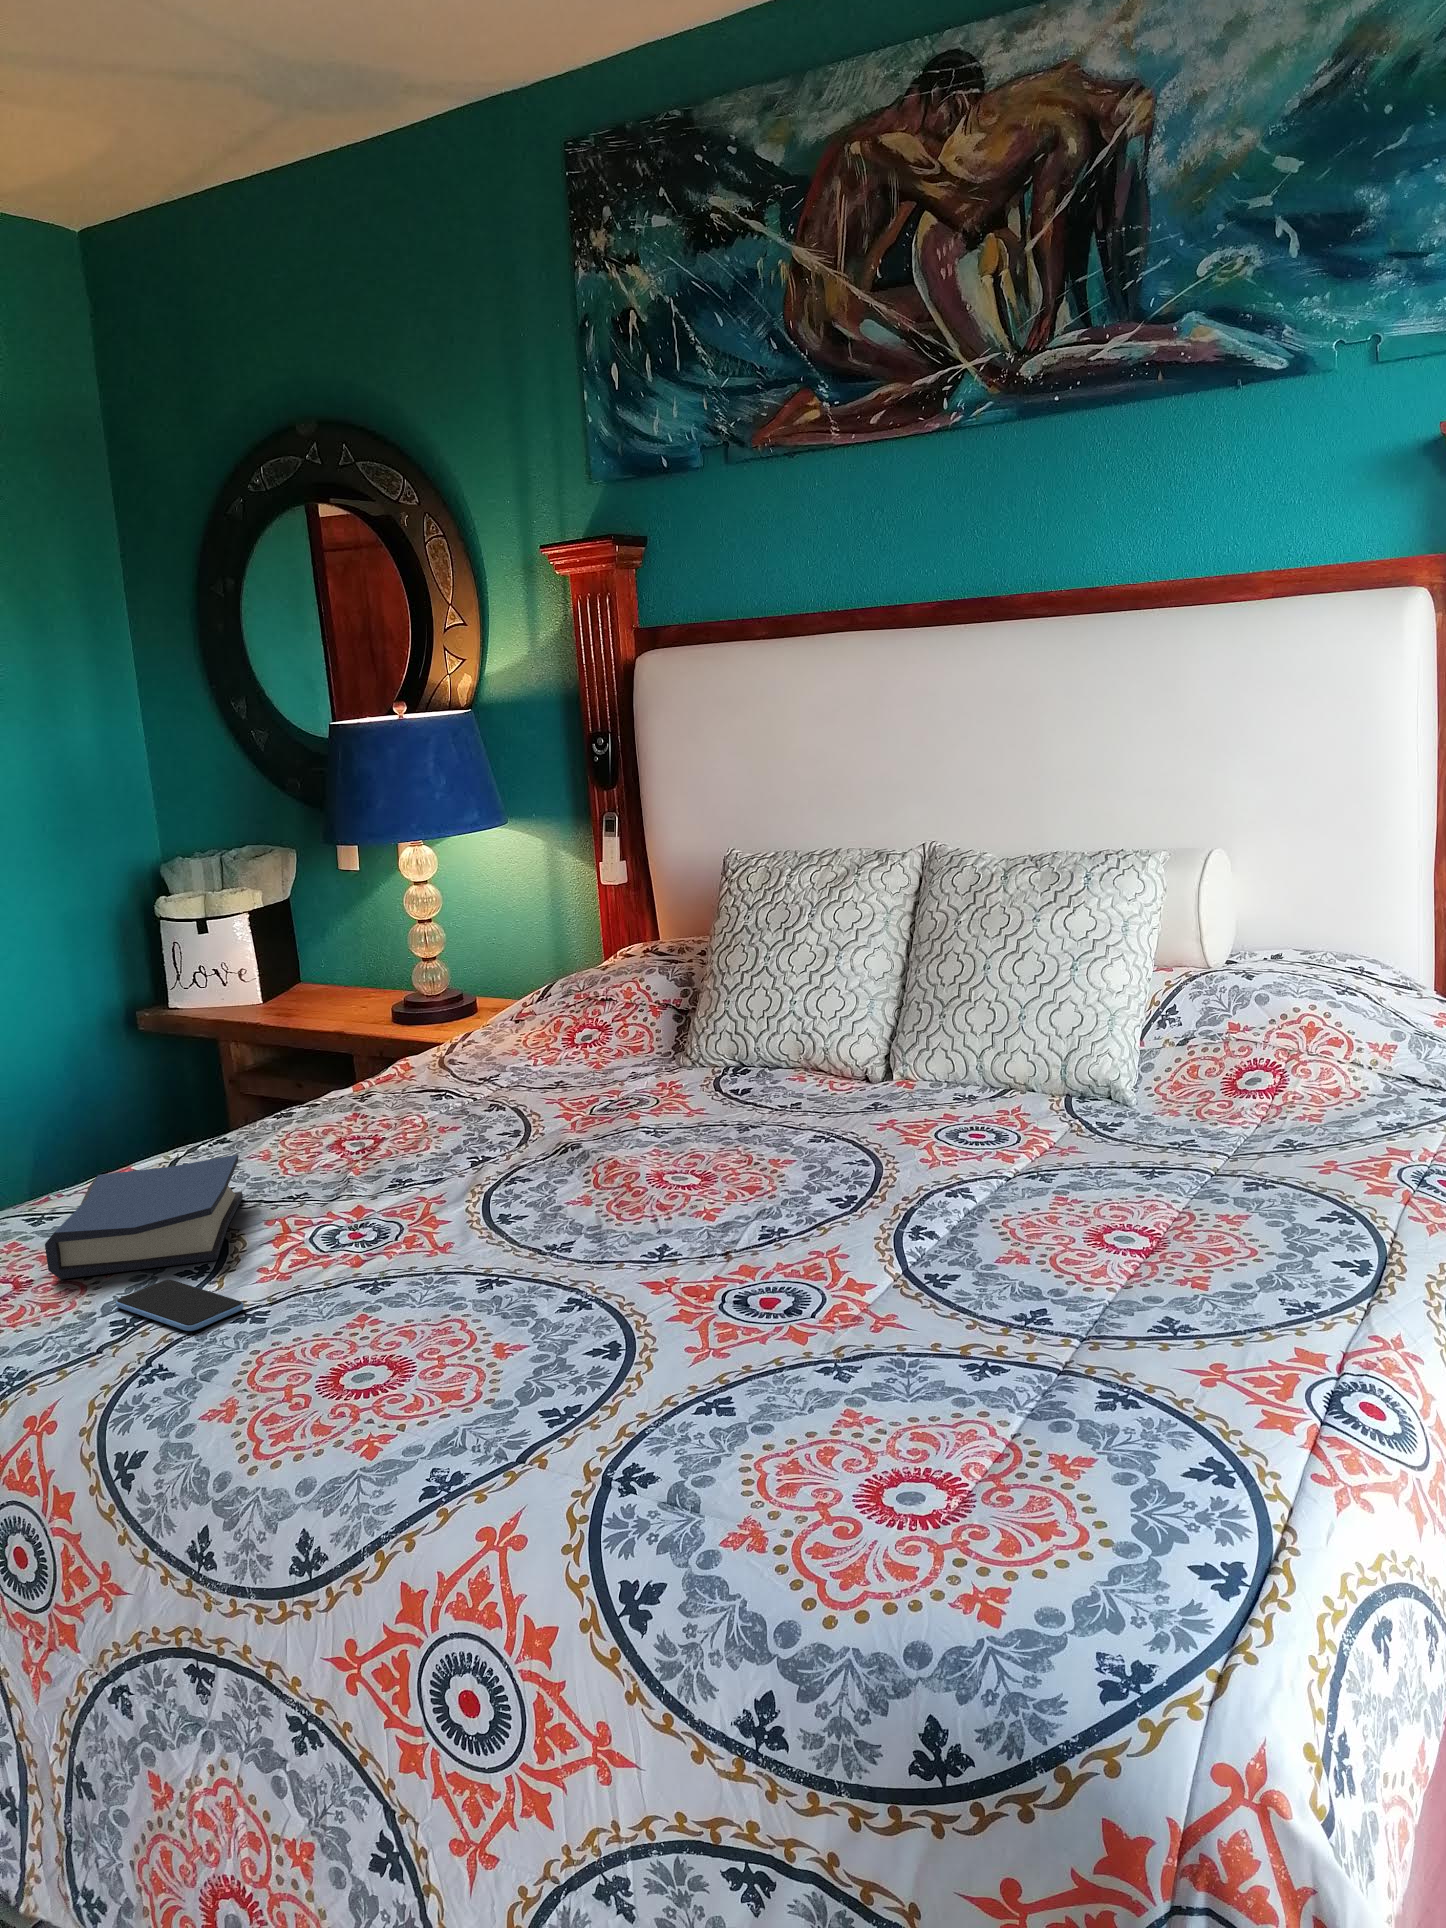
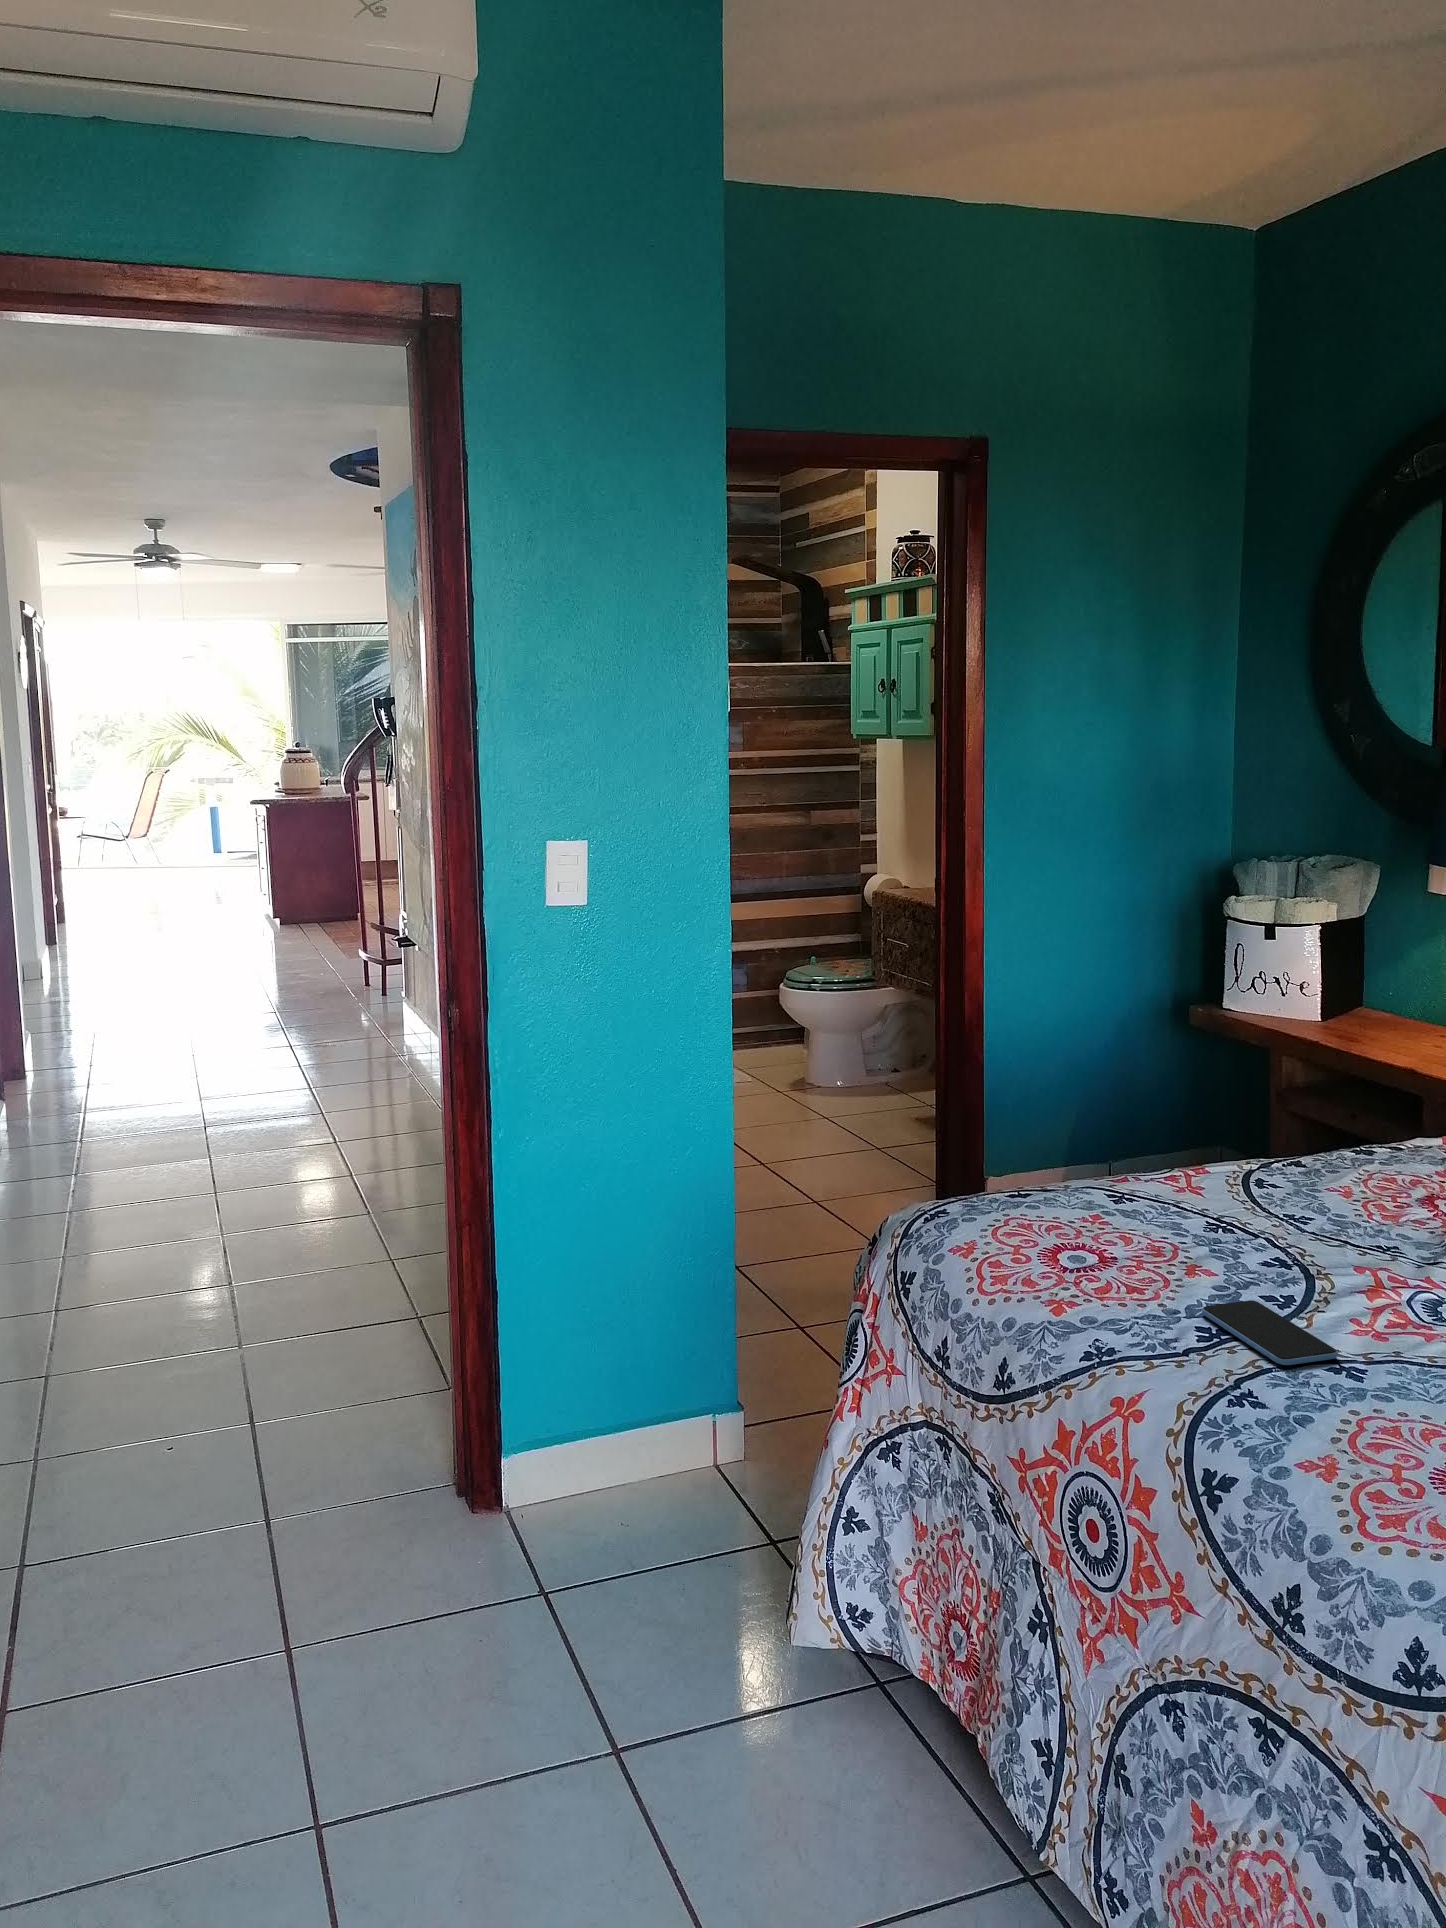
hardback book: present [45,1155,243,1279] -> none [1135,1172,1327,1293]

